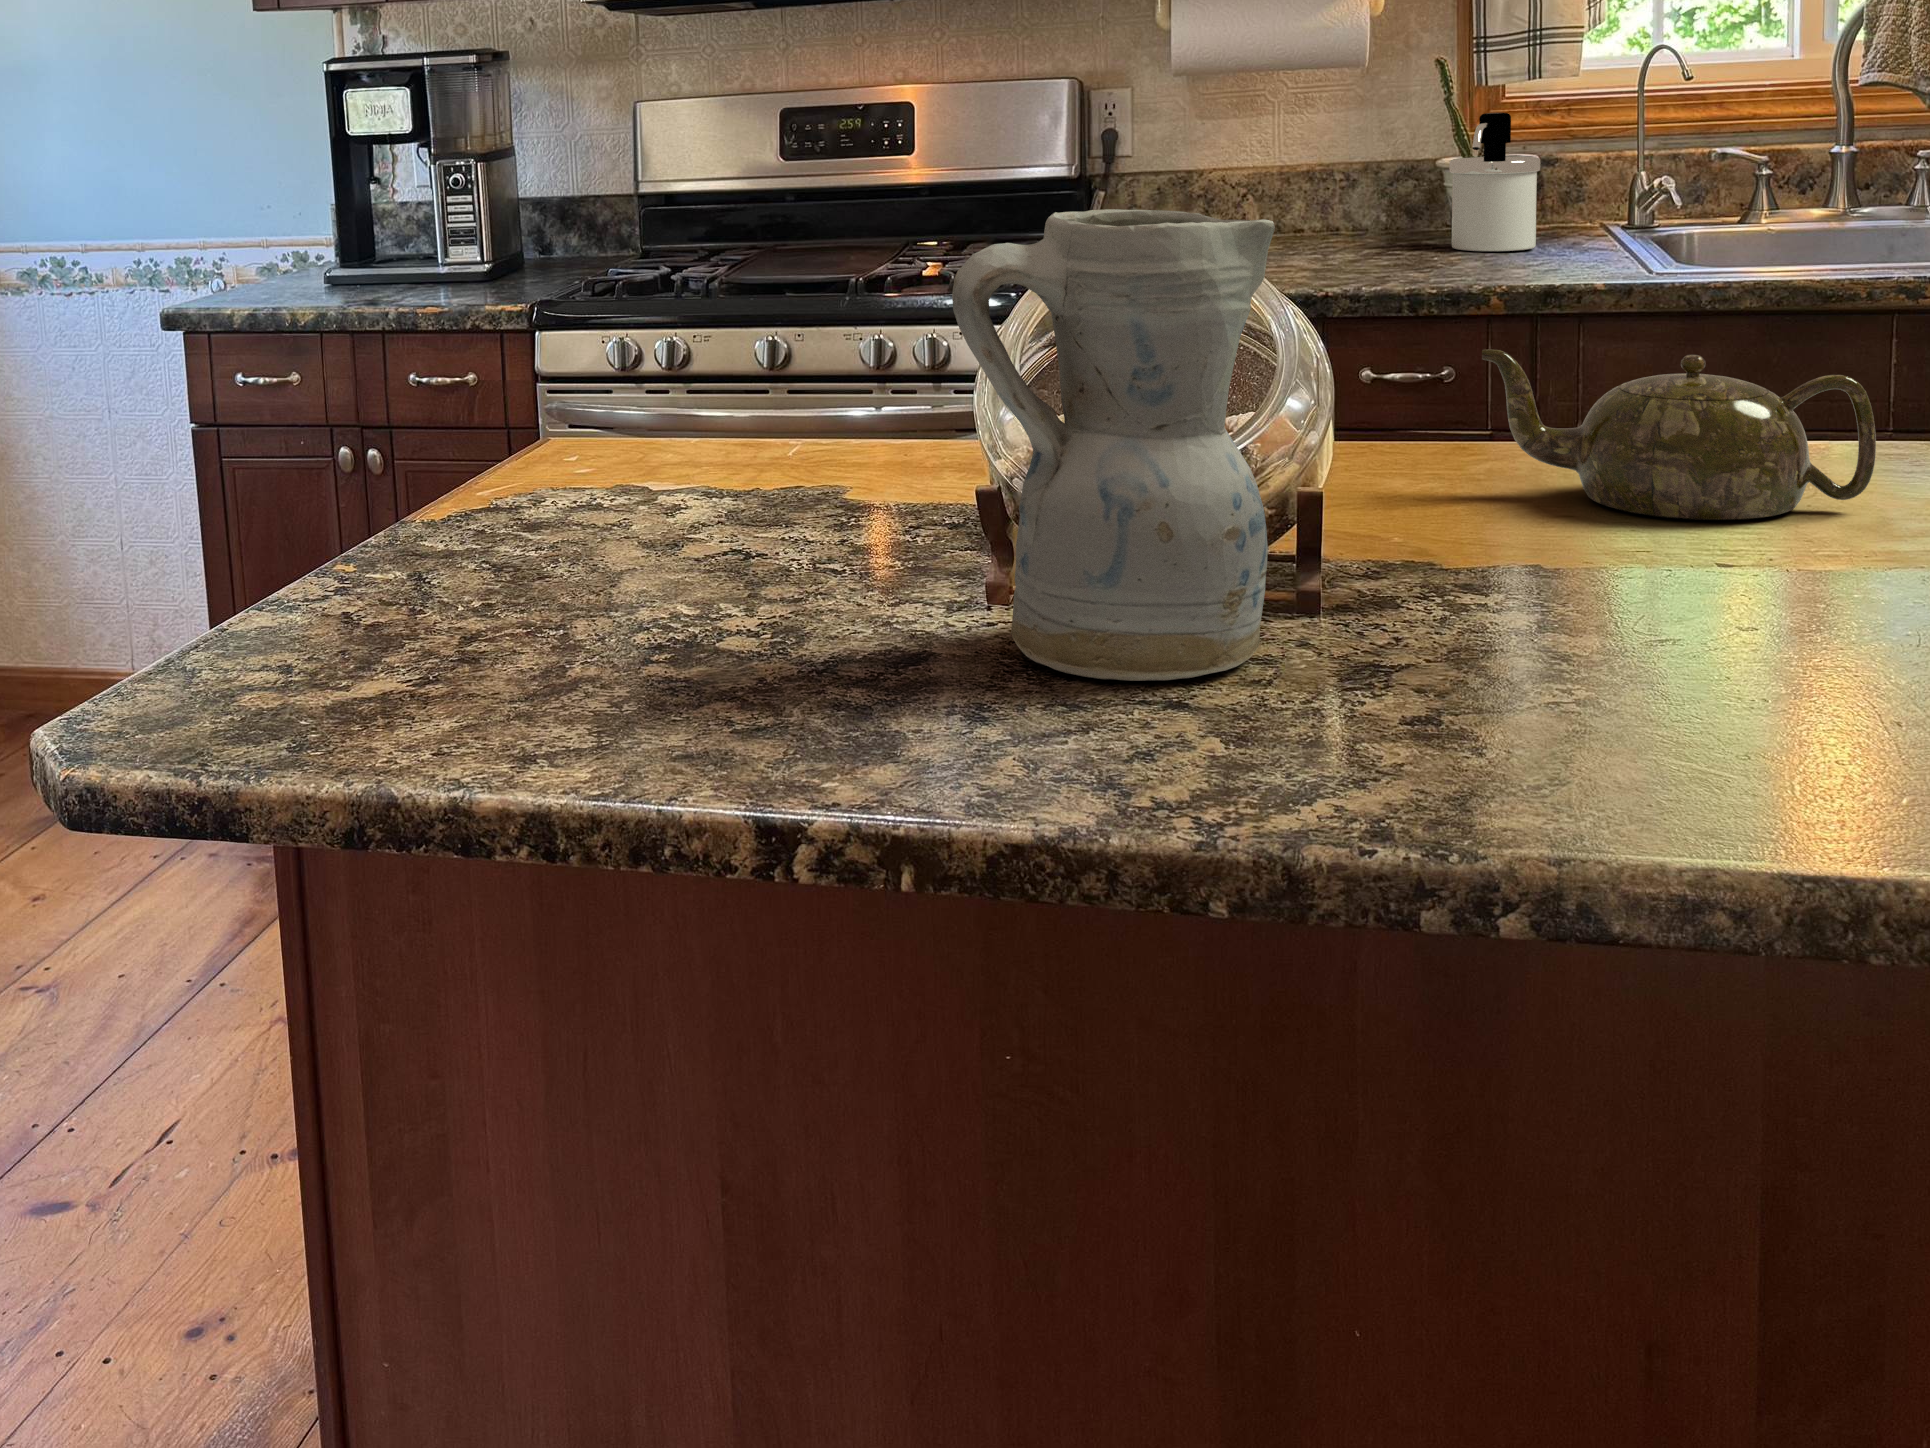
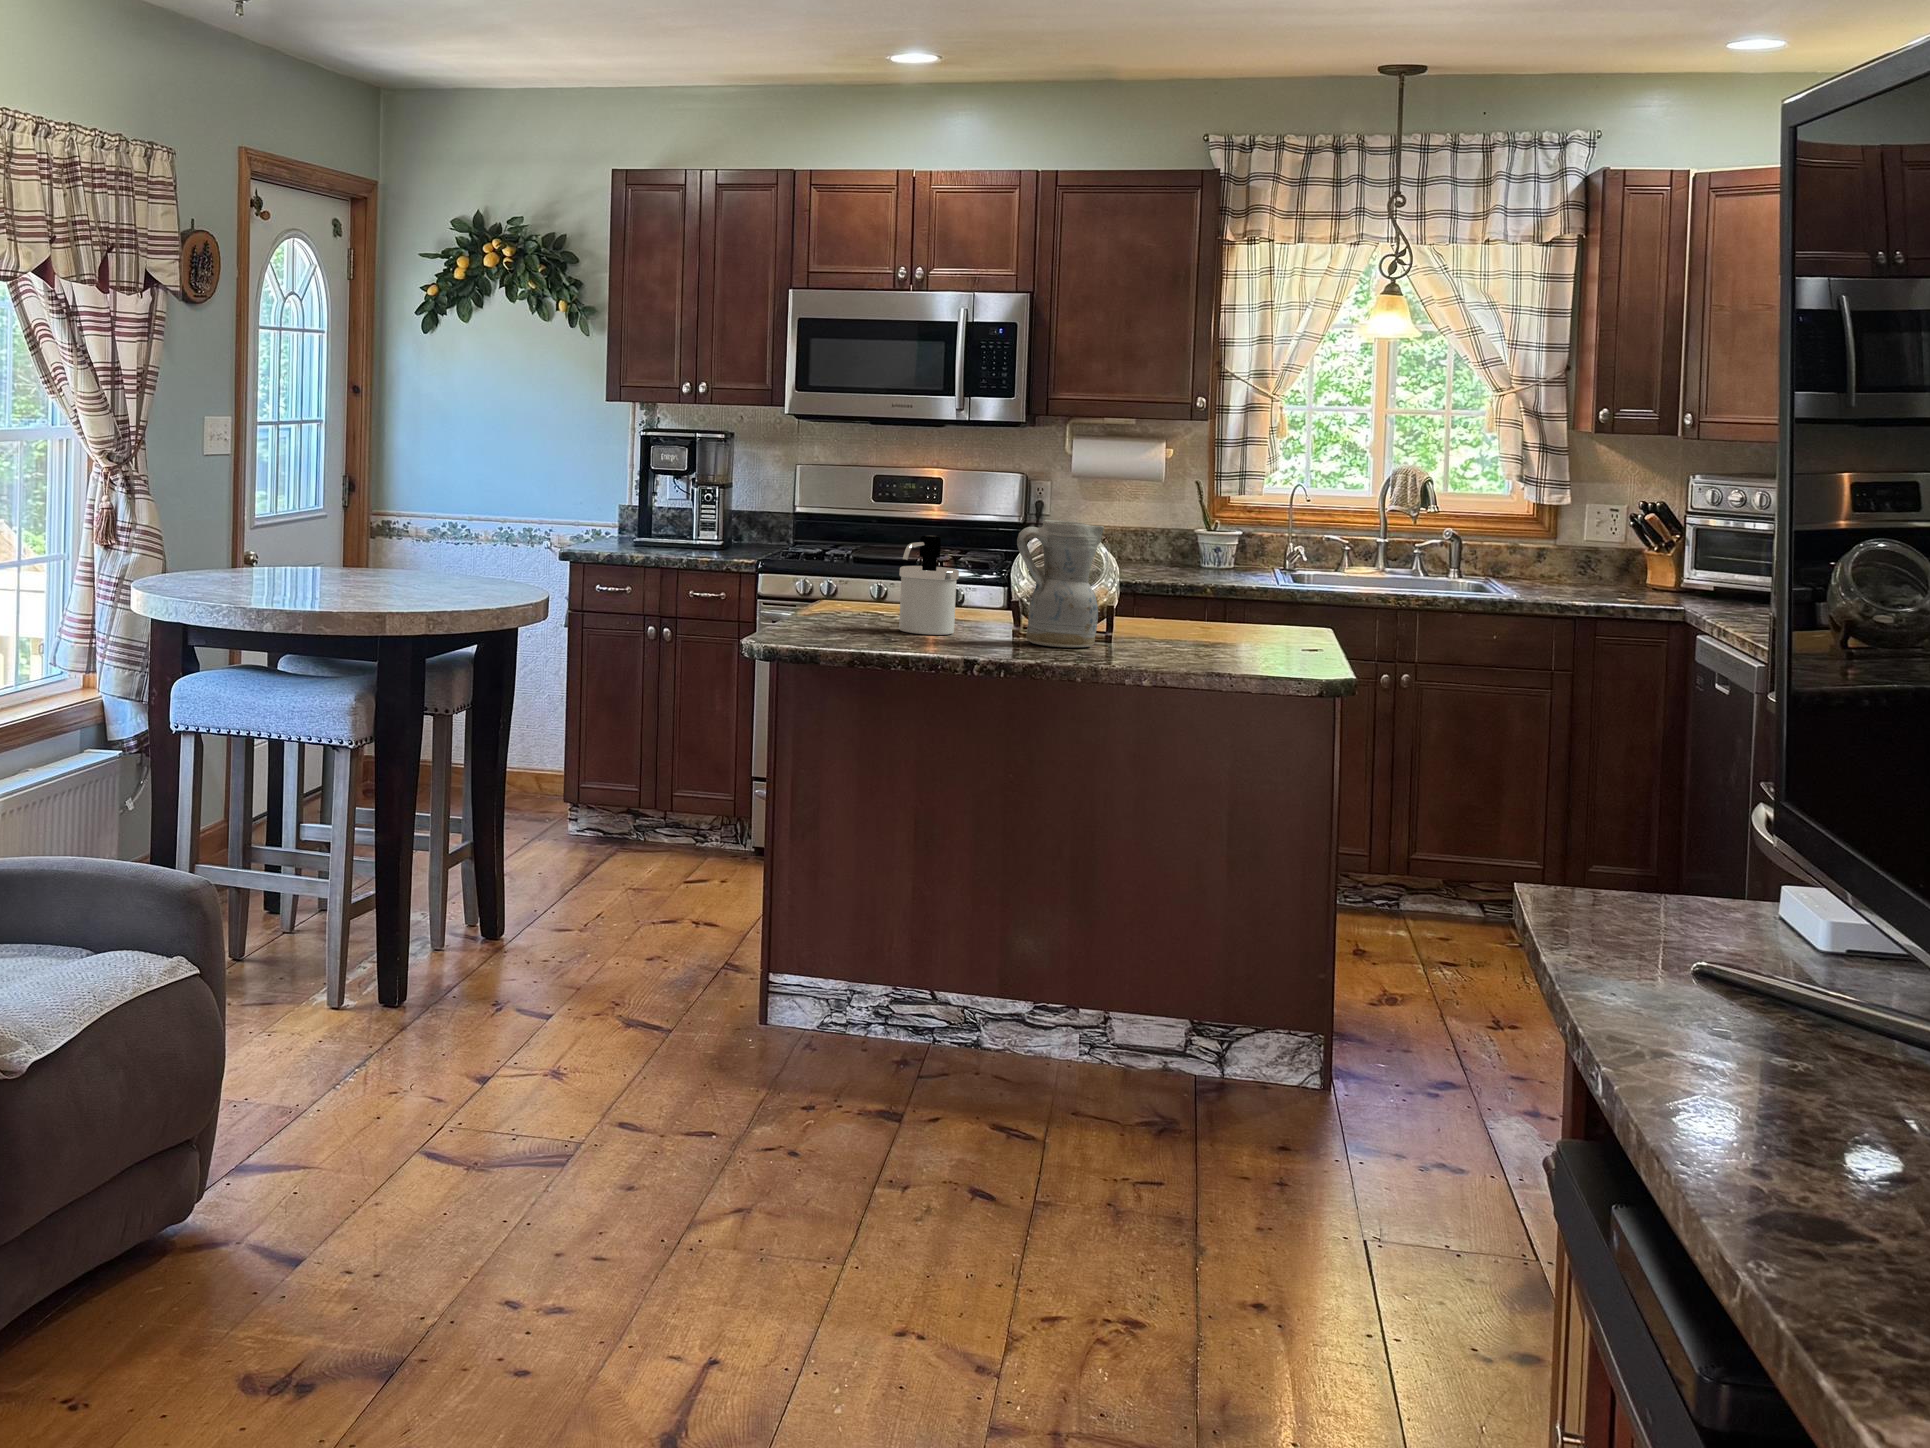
soap dispenser: present [1450,113,1540,251] -> present [899,536,959,635]
teapot: present [1482,350,1876,520] -> none [1173,583,1289,640]

